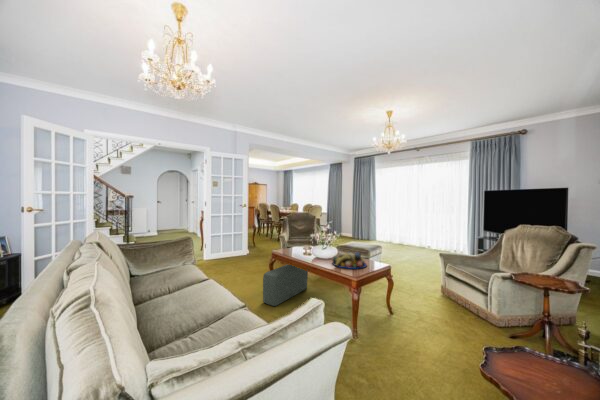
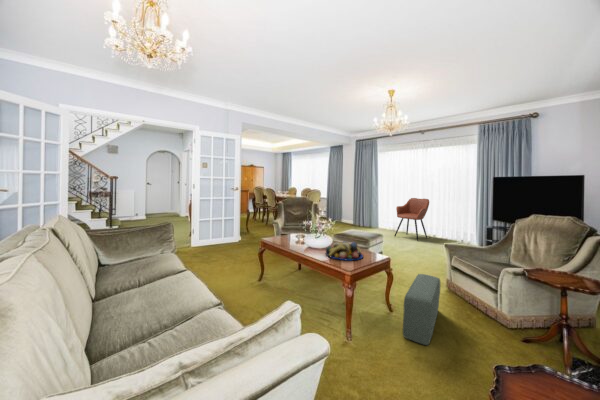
armchair: none [393,211,425,252] -> present [395,198,429,241]
pouf: present [263,264,307,306] -> present [403,274,440,345]

